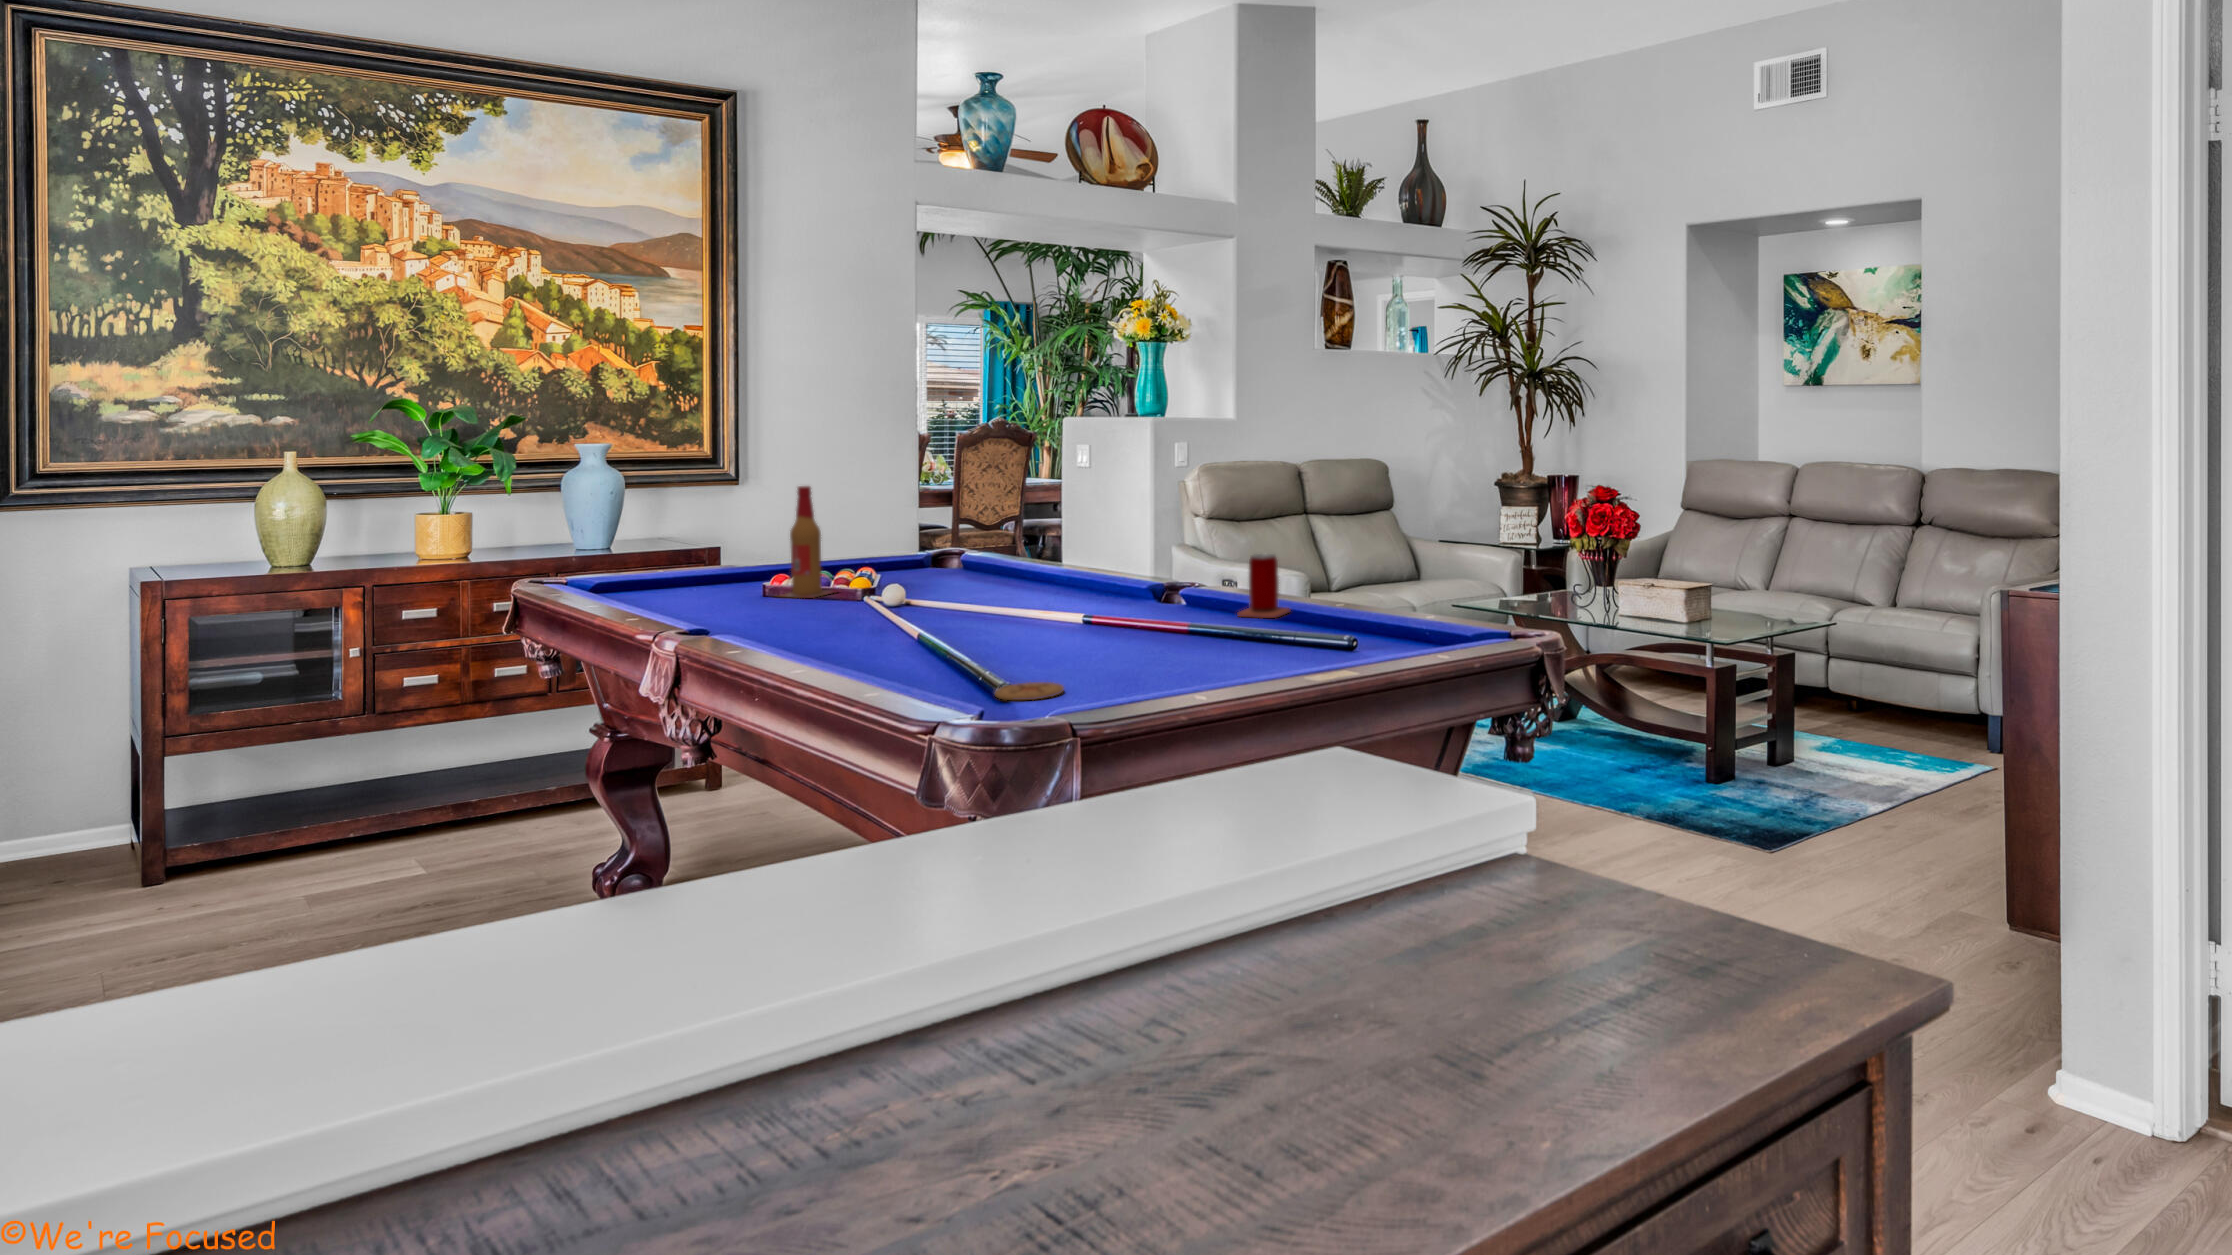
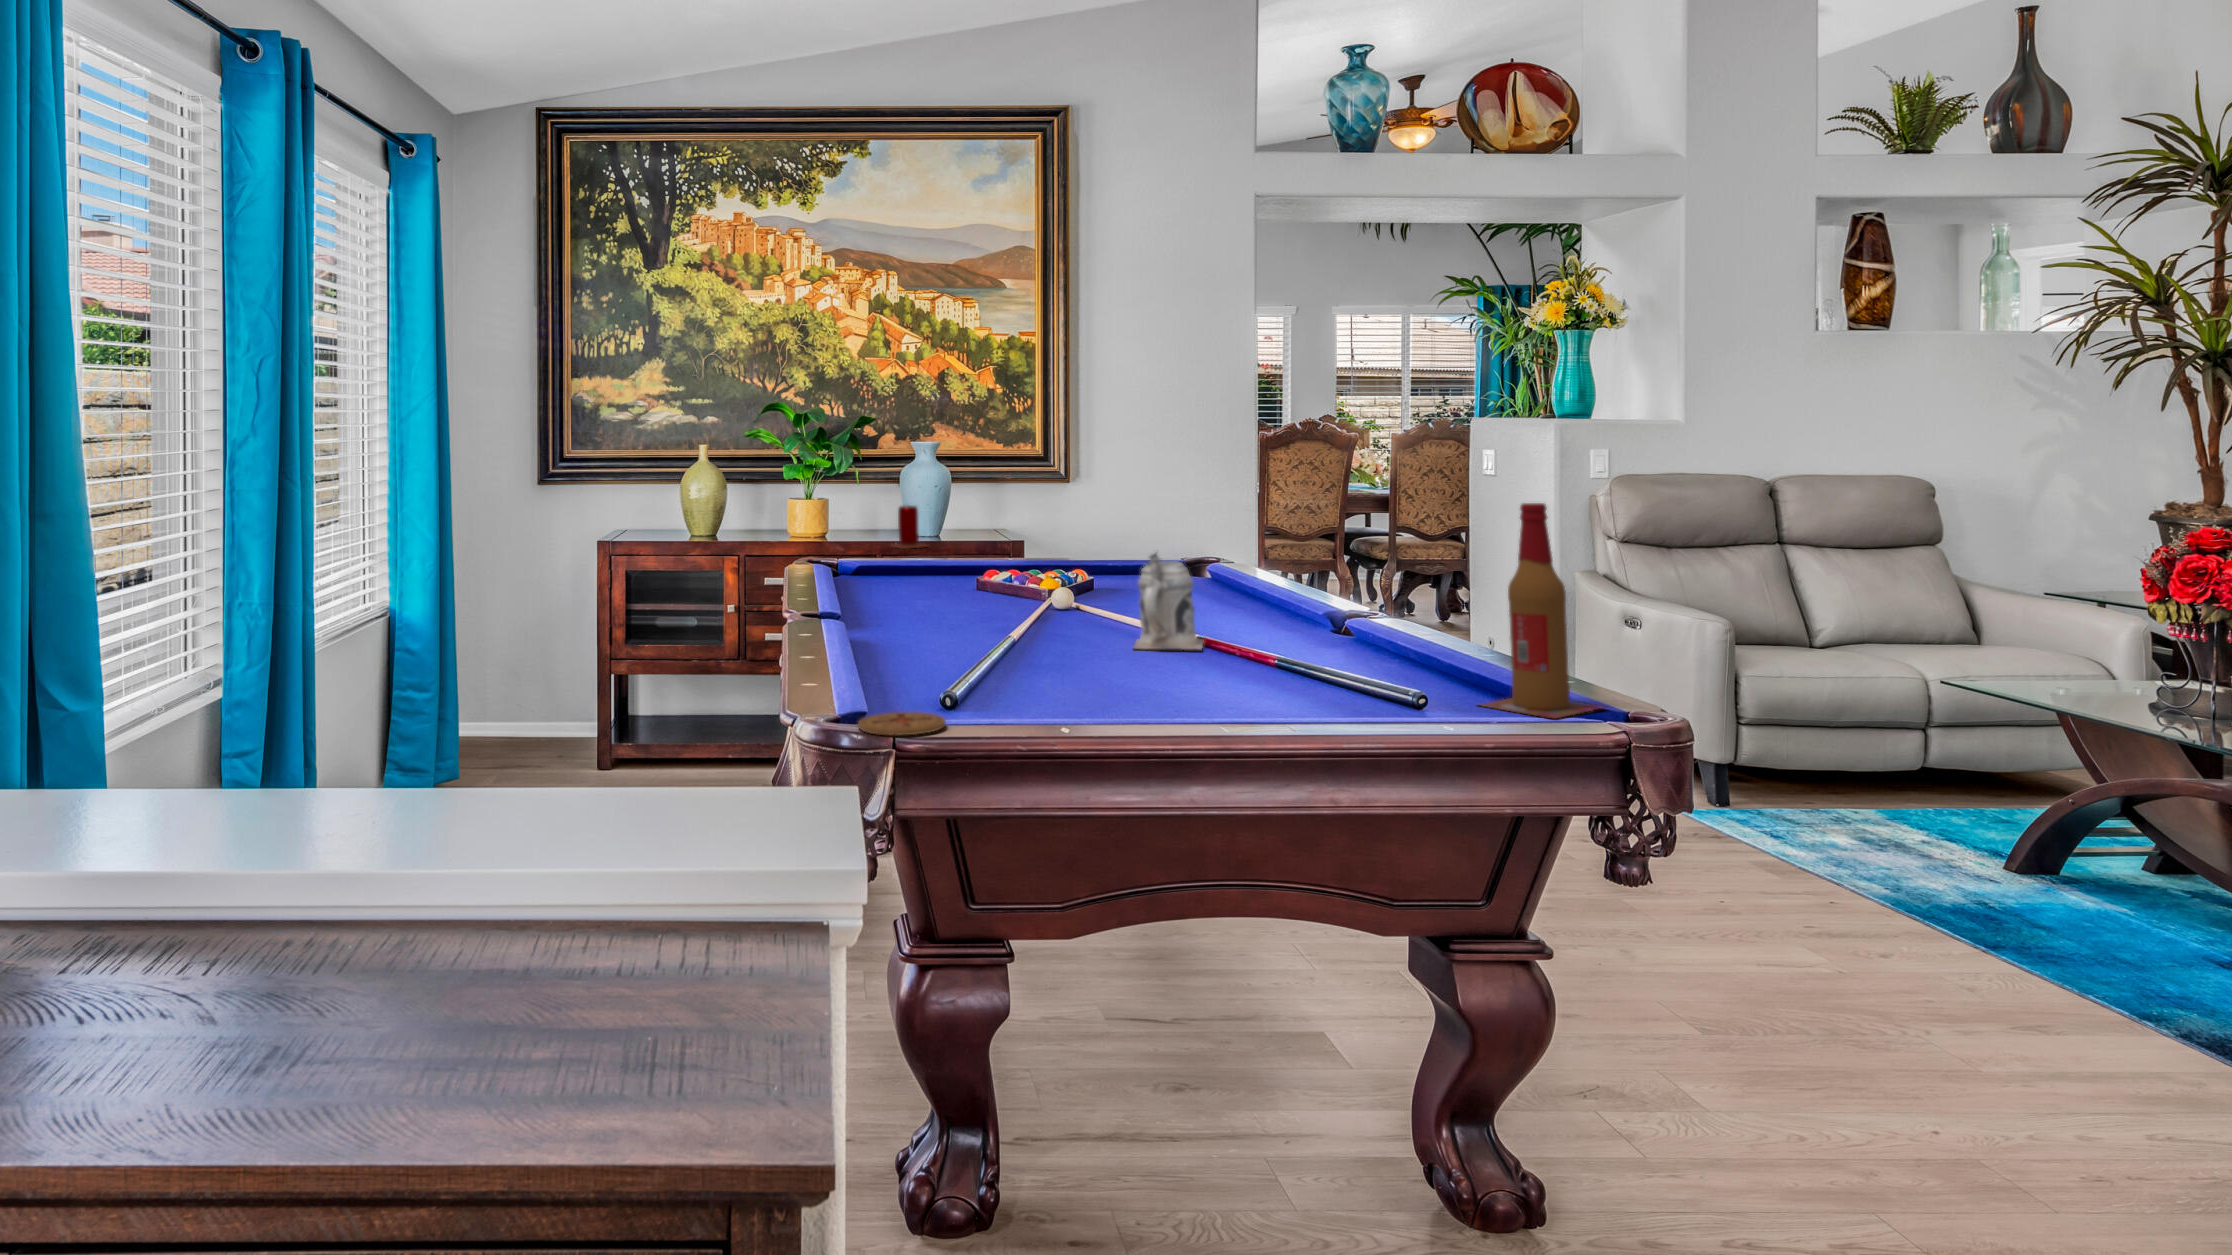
beer bottle: present [780,486,833,598] -> present [1481,503,1603,718]
beer mug: none [1044,547,1112,626] -> present [1134,553,1204,649]
beer can: present [1238,554,1290,618] -> present [892,505,929,549]

